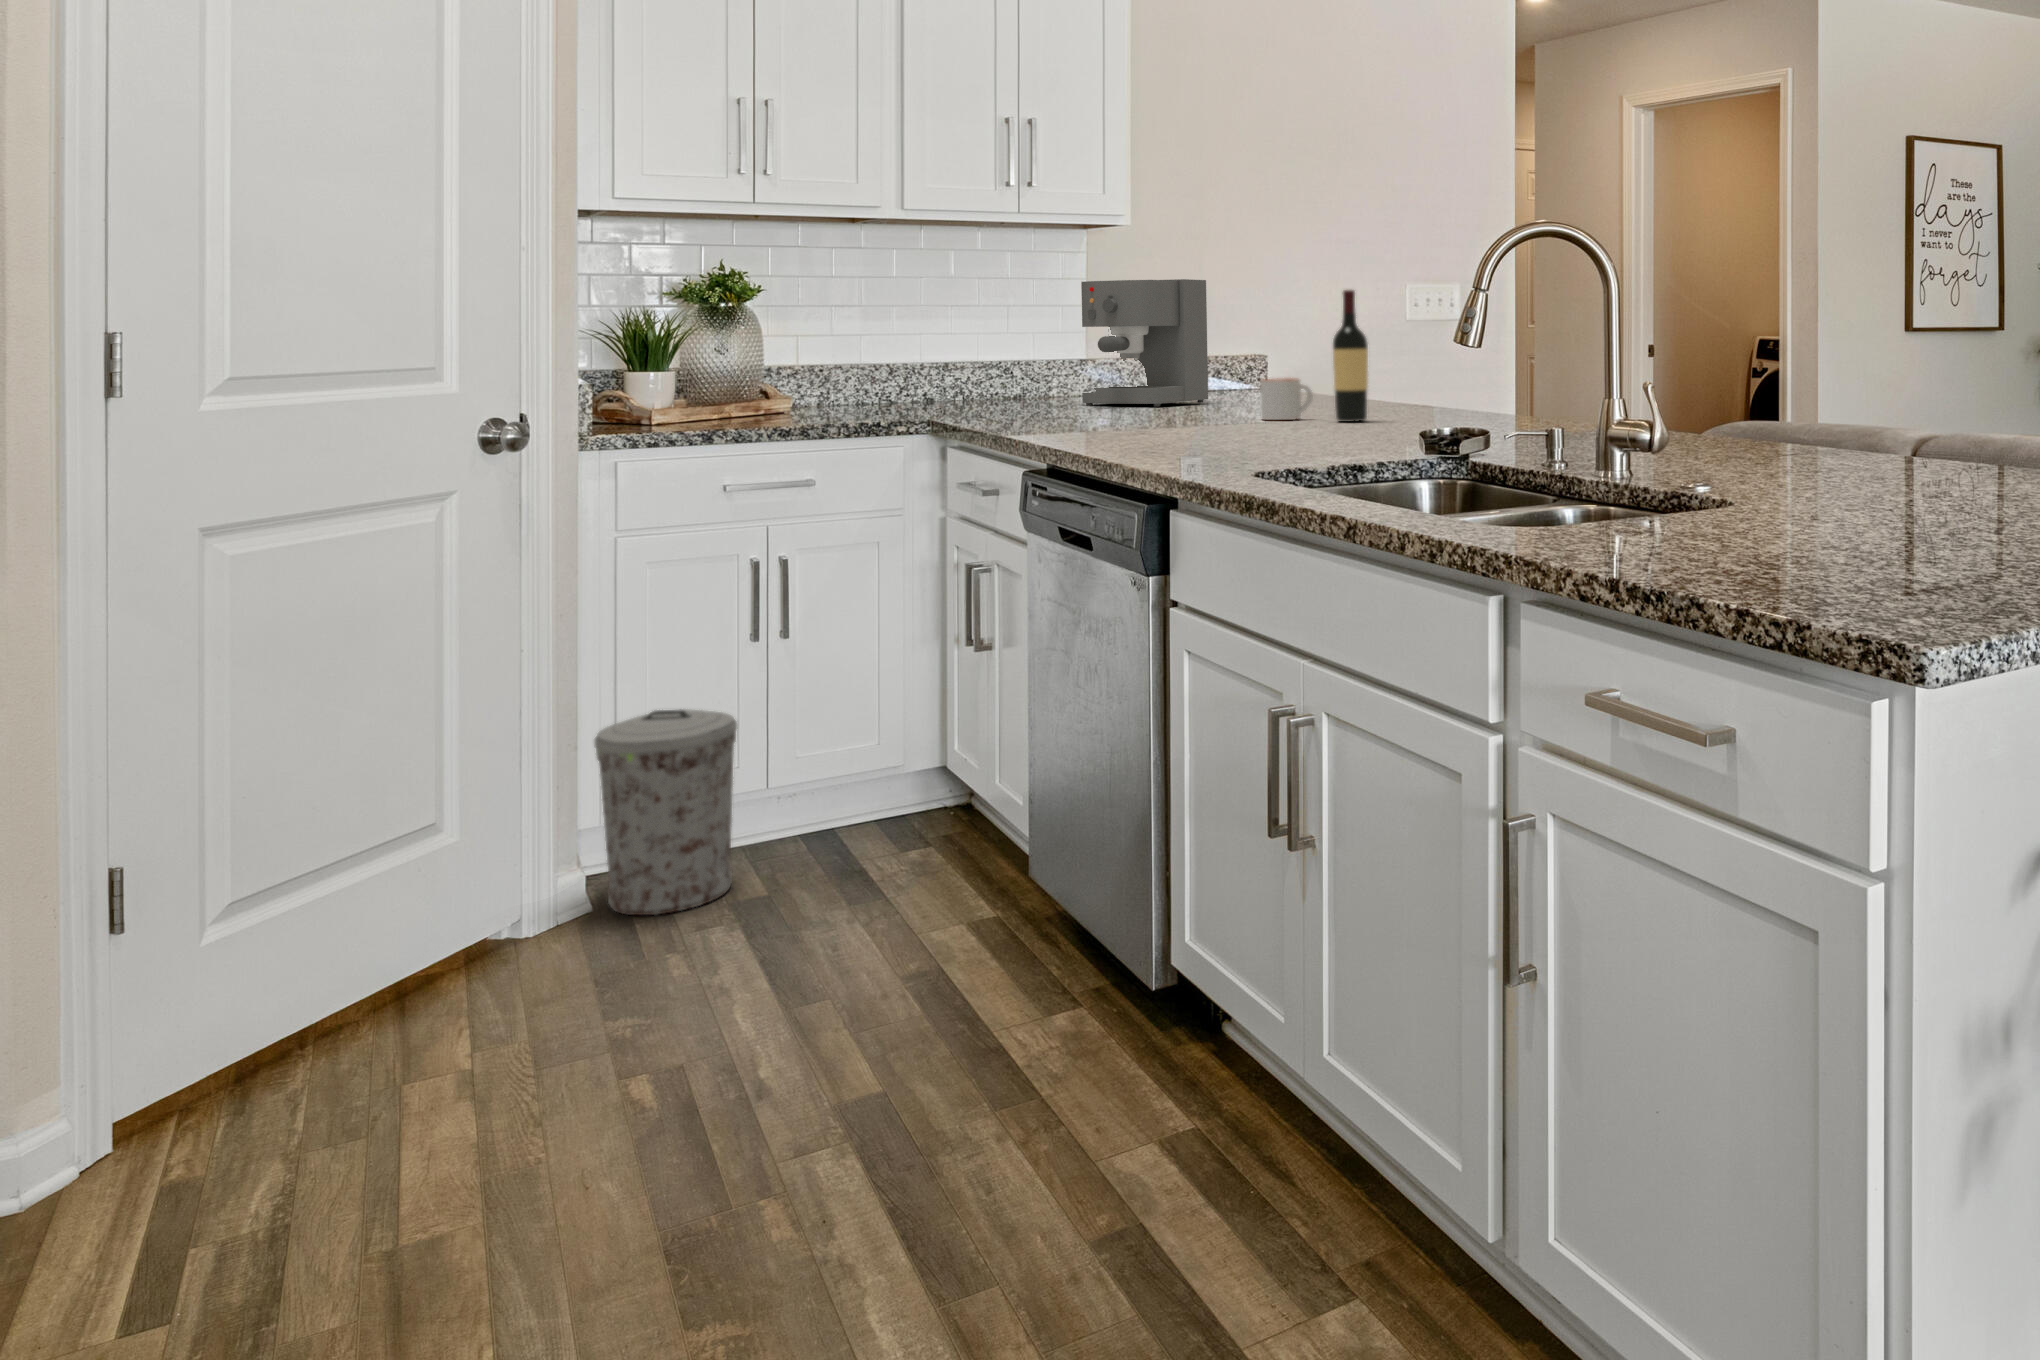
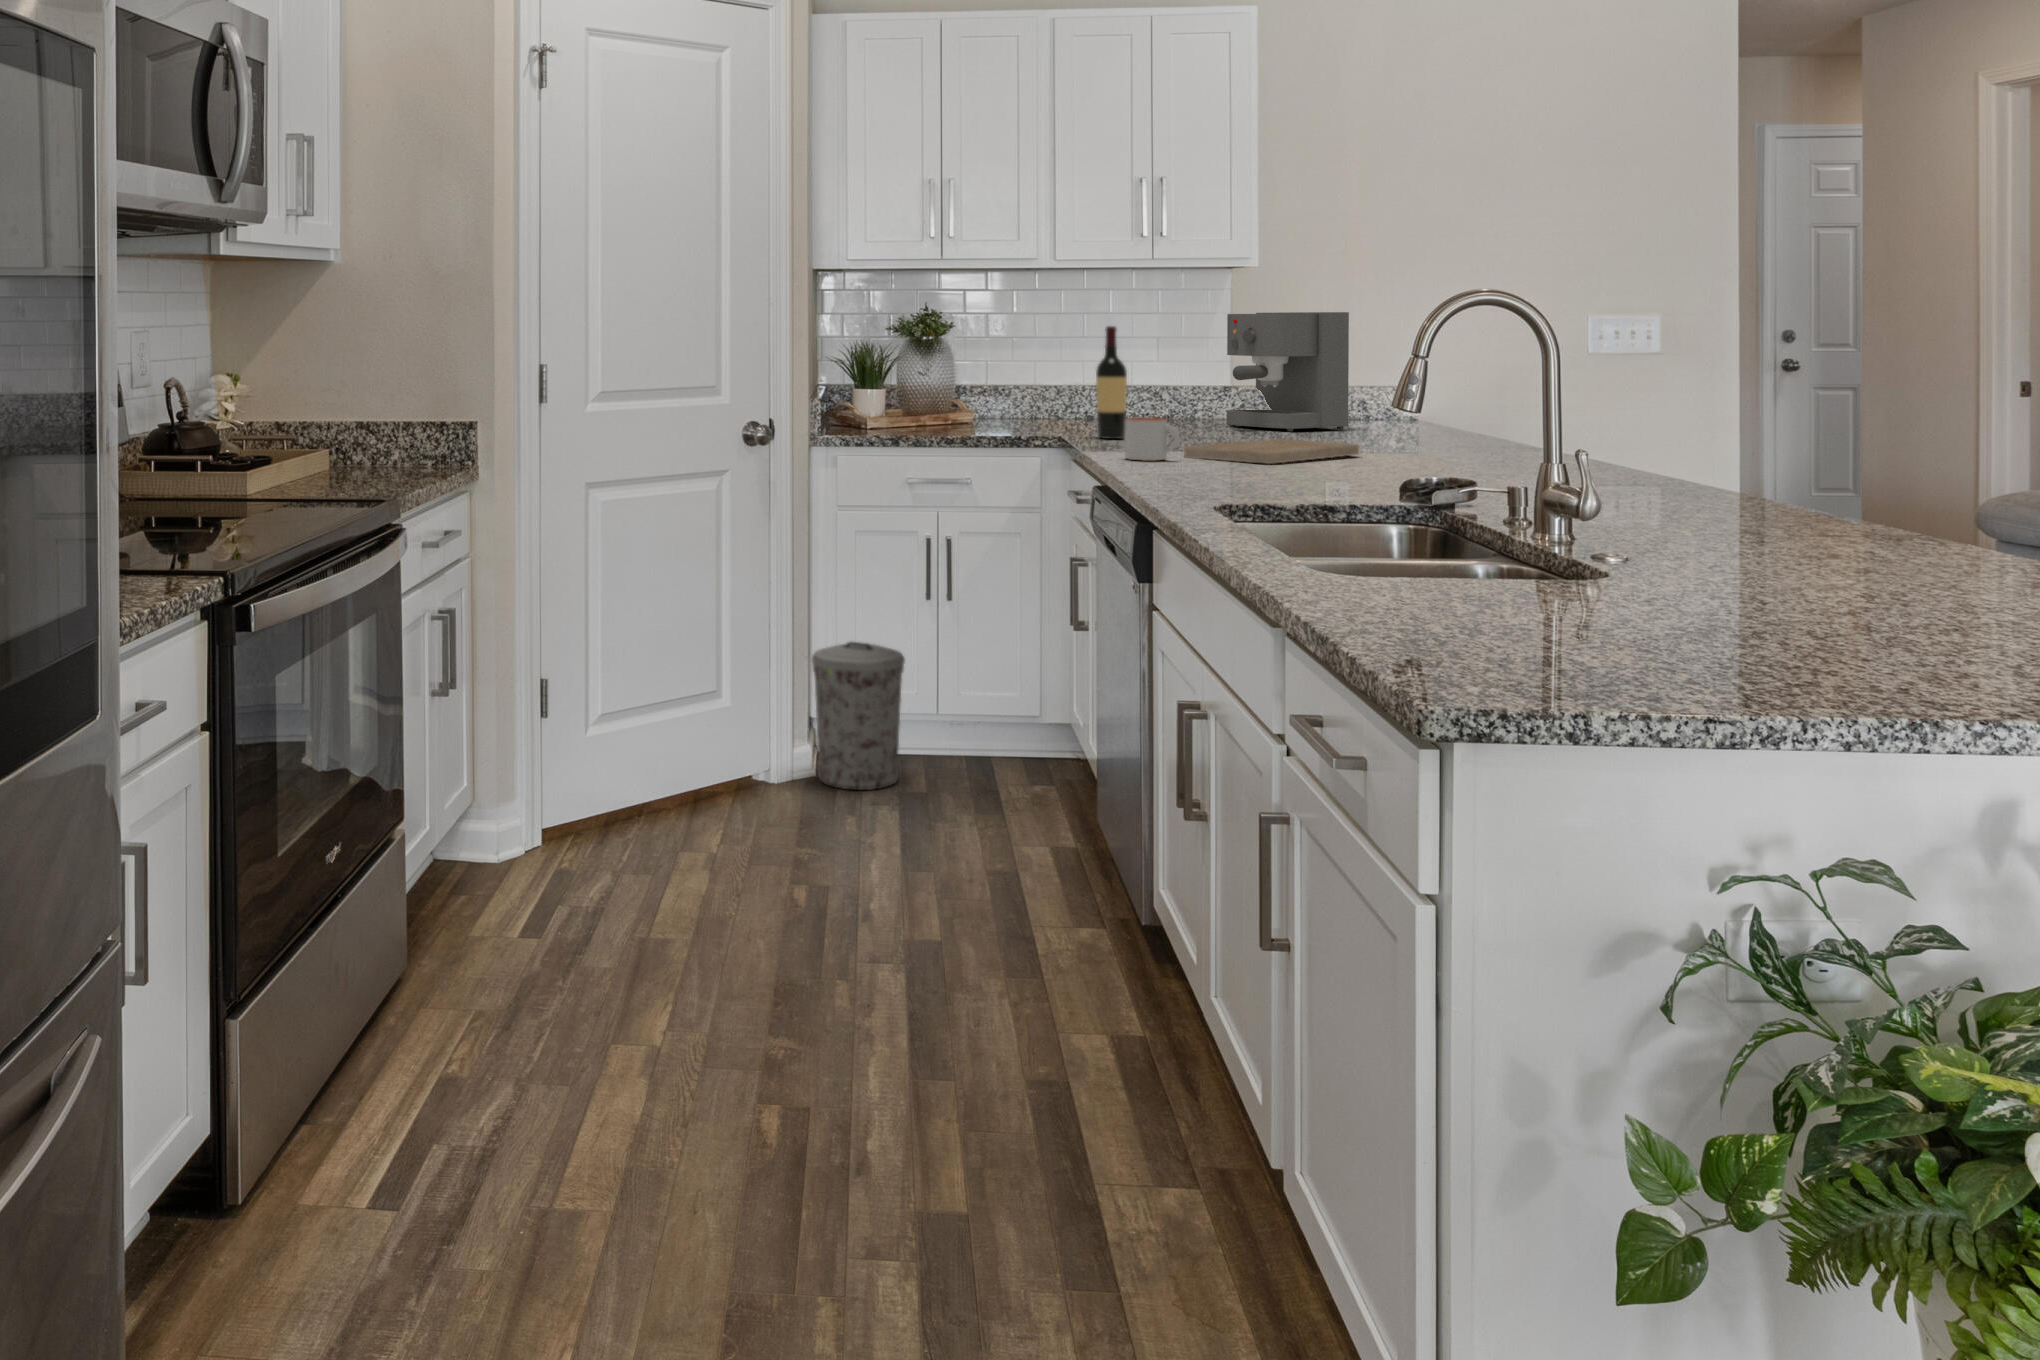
wine bottle: present [1333,290,1368,422] -> present [1096,326,1127,439]
mug: present [1260,378,1313,420] -> present [1125,418,1180,461]
cutting board: none [1103,410,1276,433] -> present [1184,439,1359,464]

